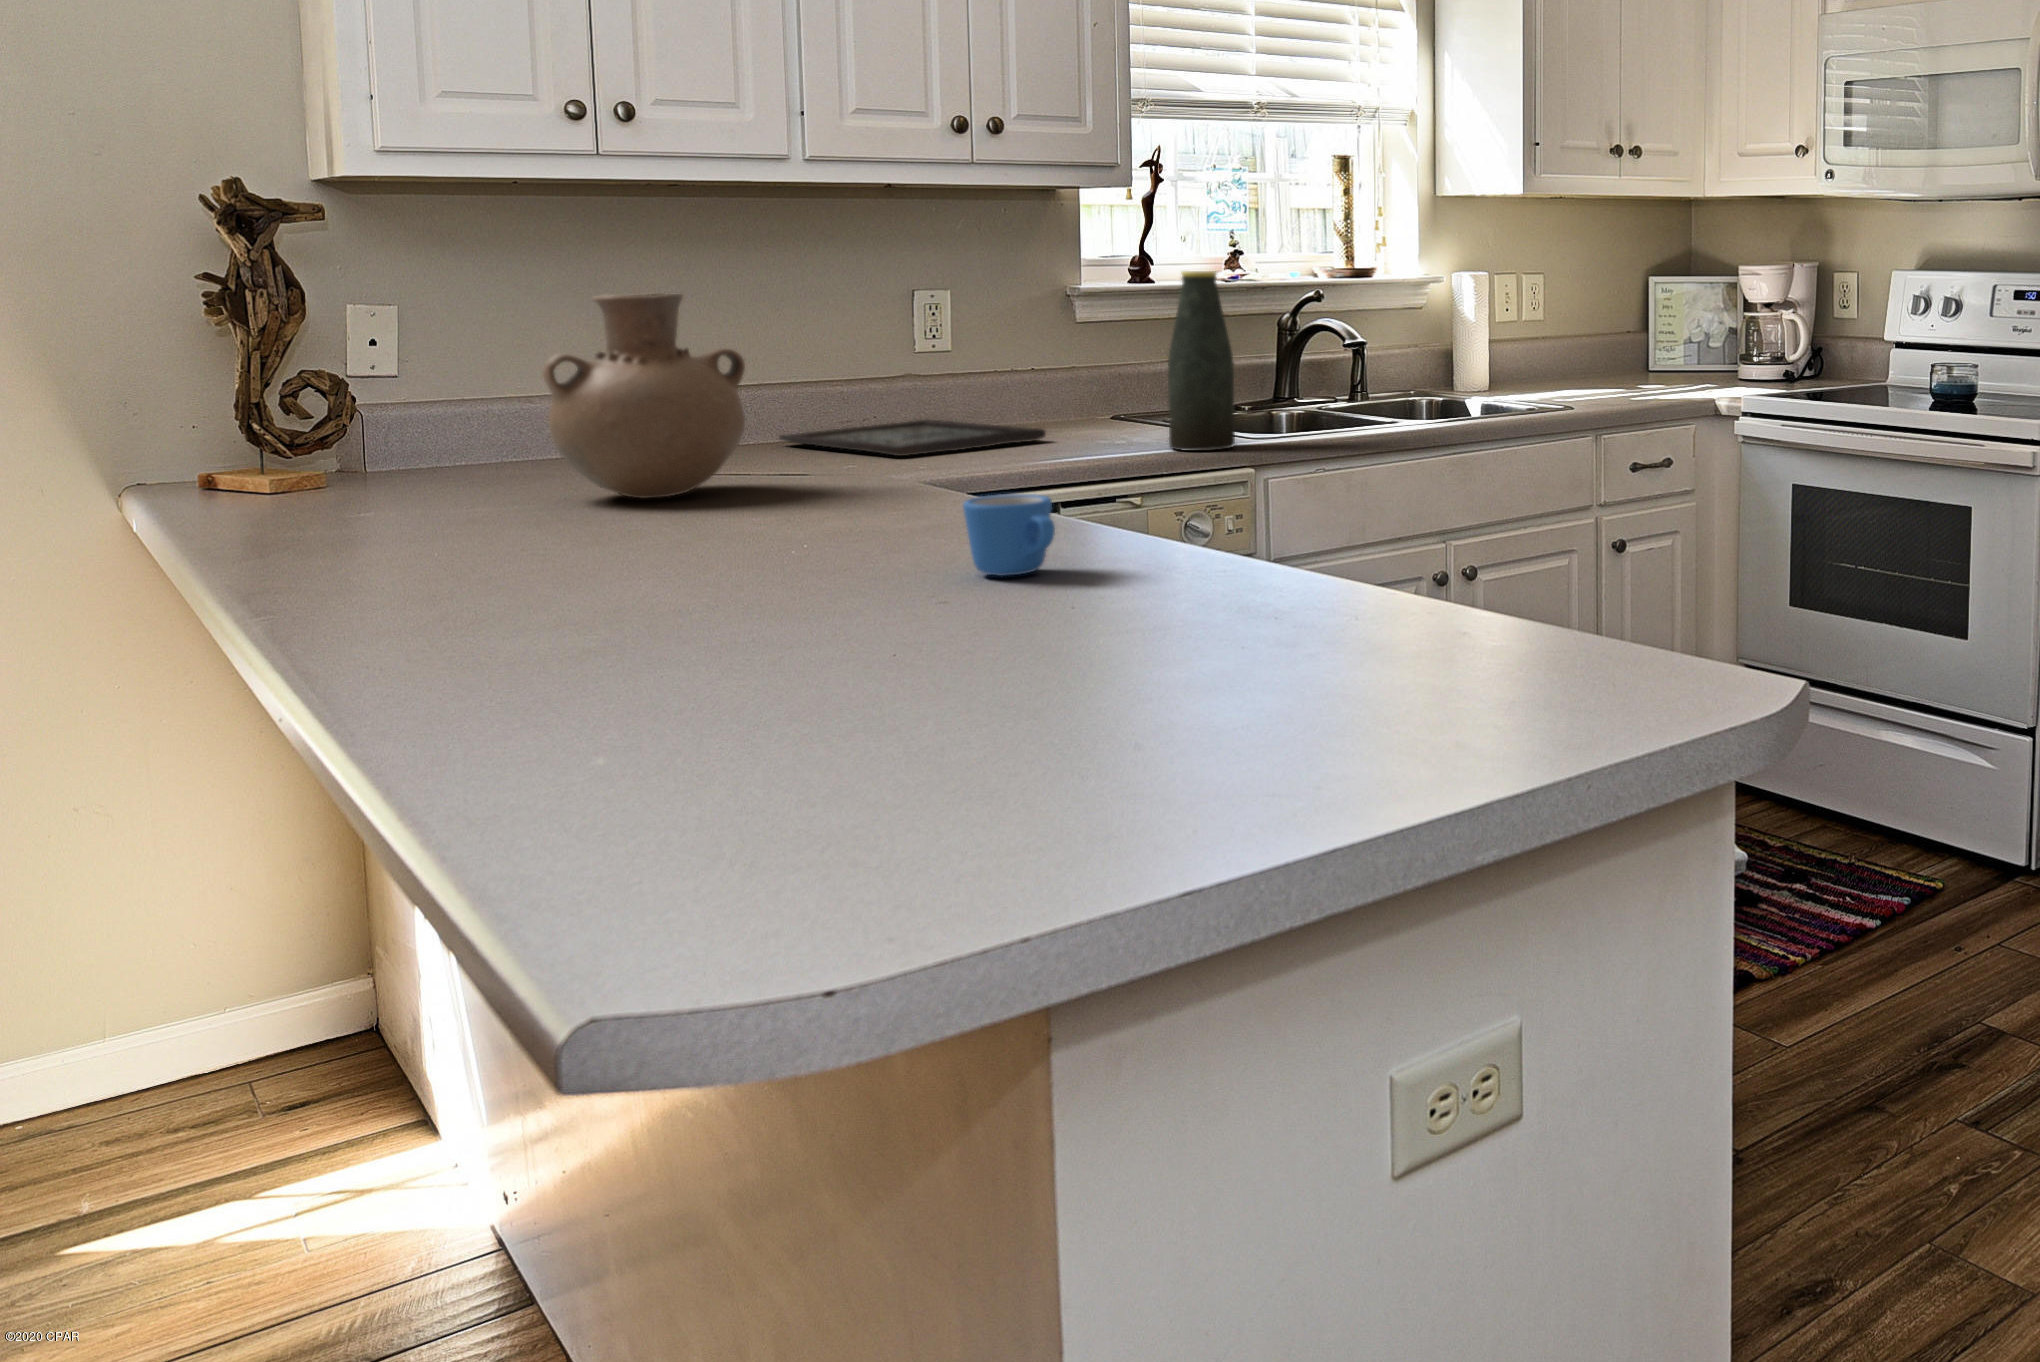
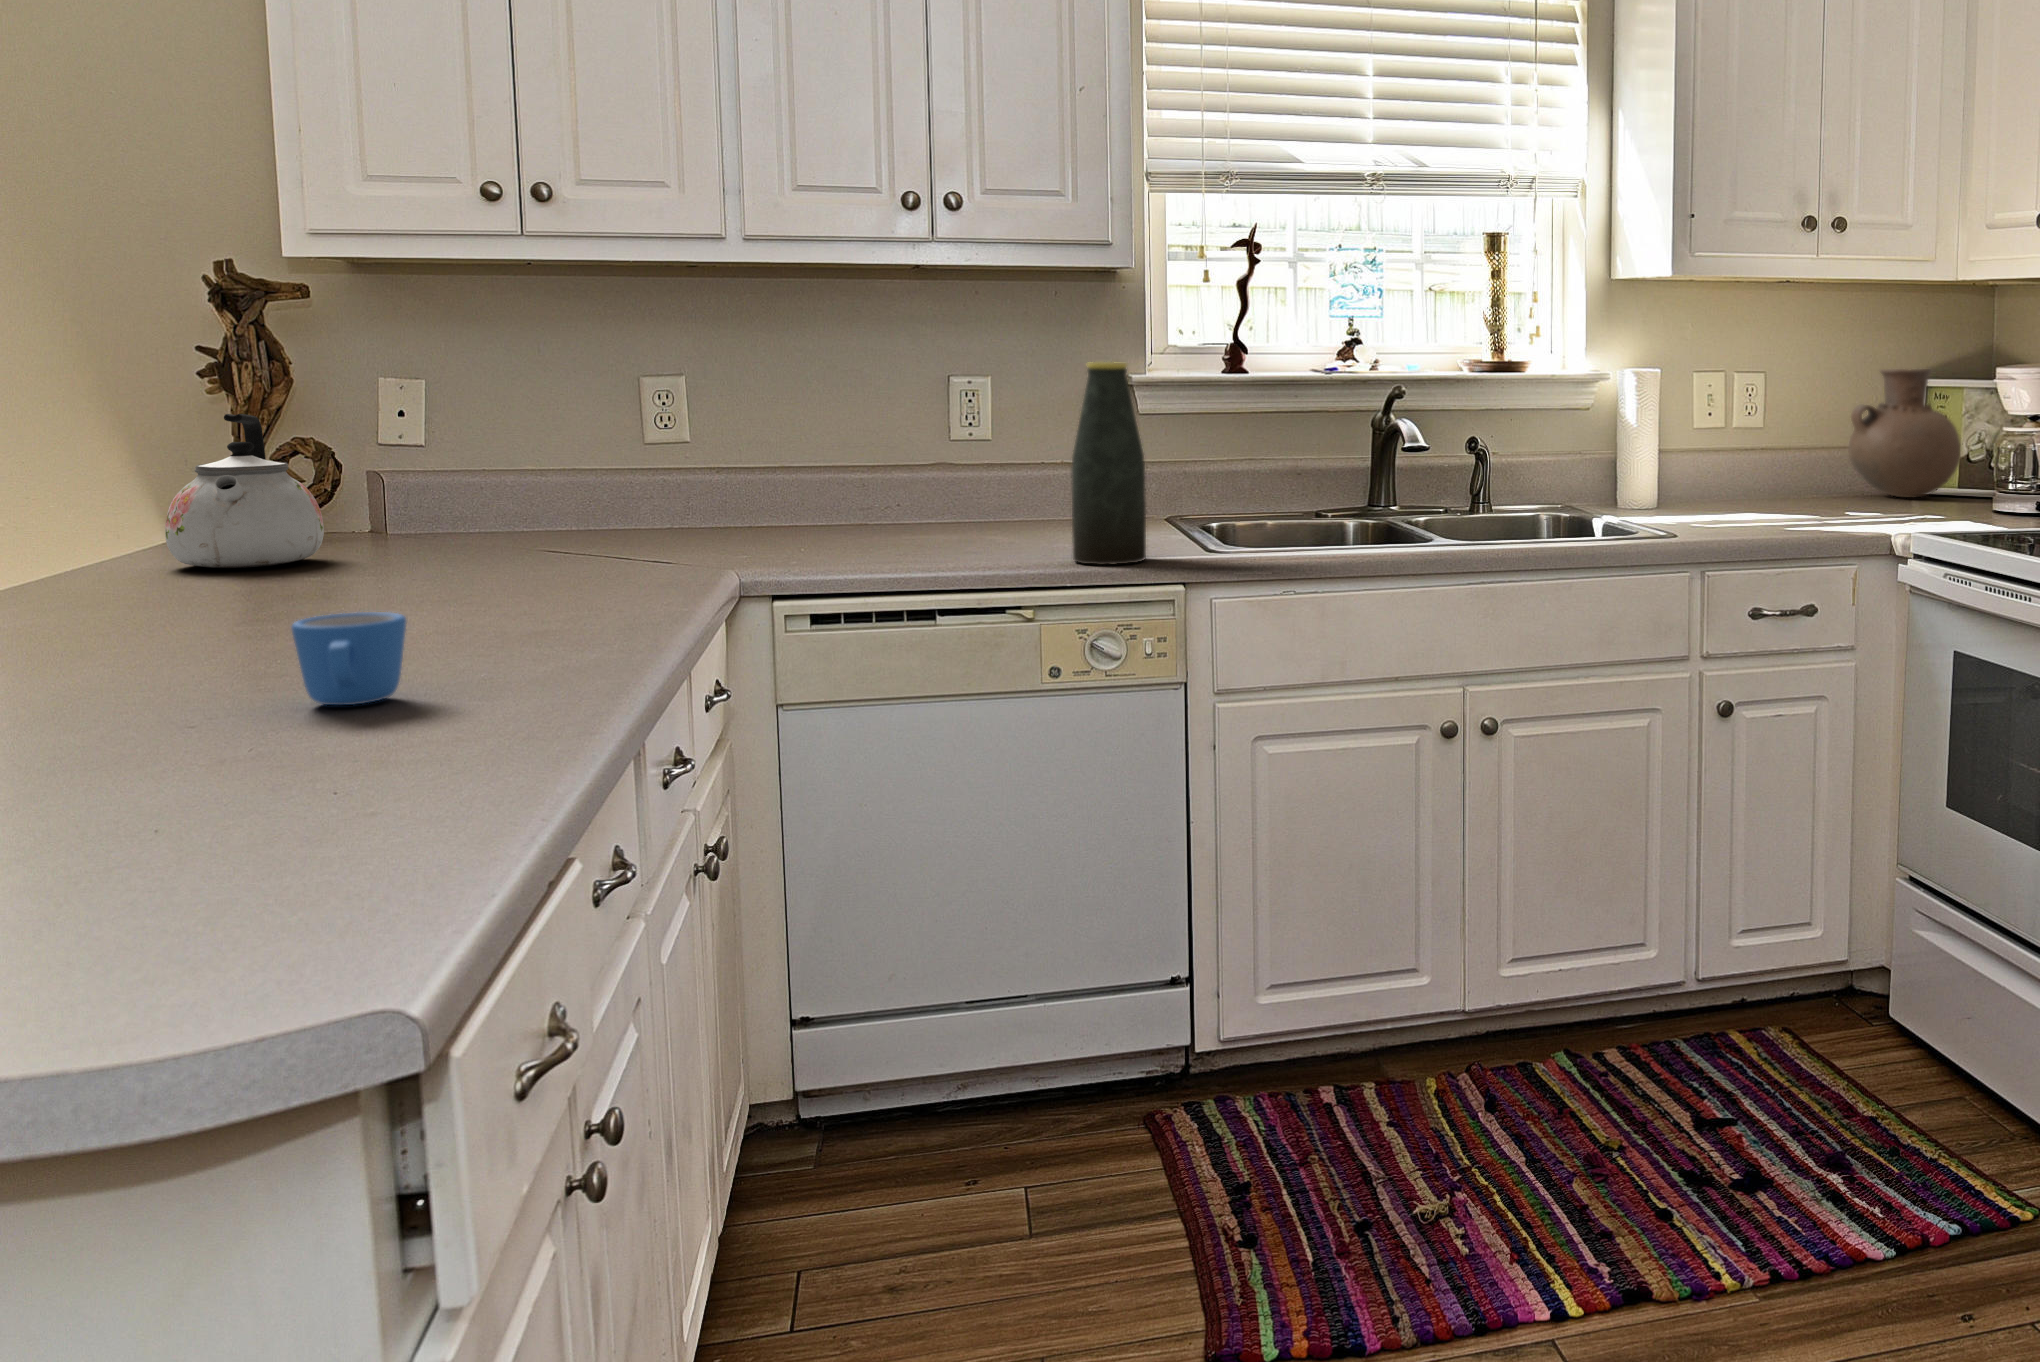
vase: present [543,294,745,498] -> present [1848,368,1963,498]
kettle: none [254,341,419,505] -> present [165,414,324,568]
tray: present [779,420,1046,456] -> none [772,511,1002,550]

